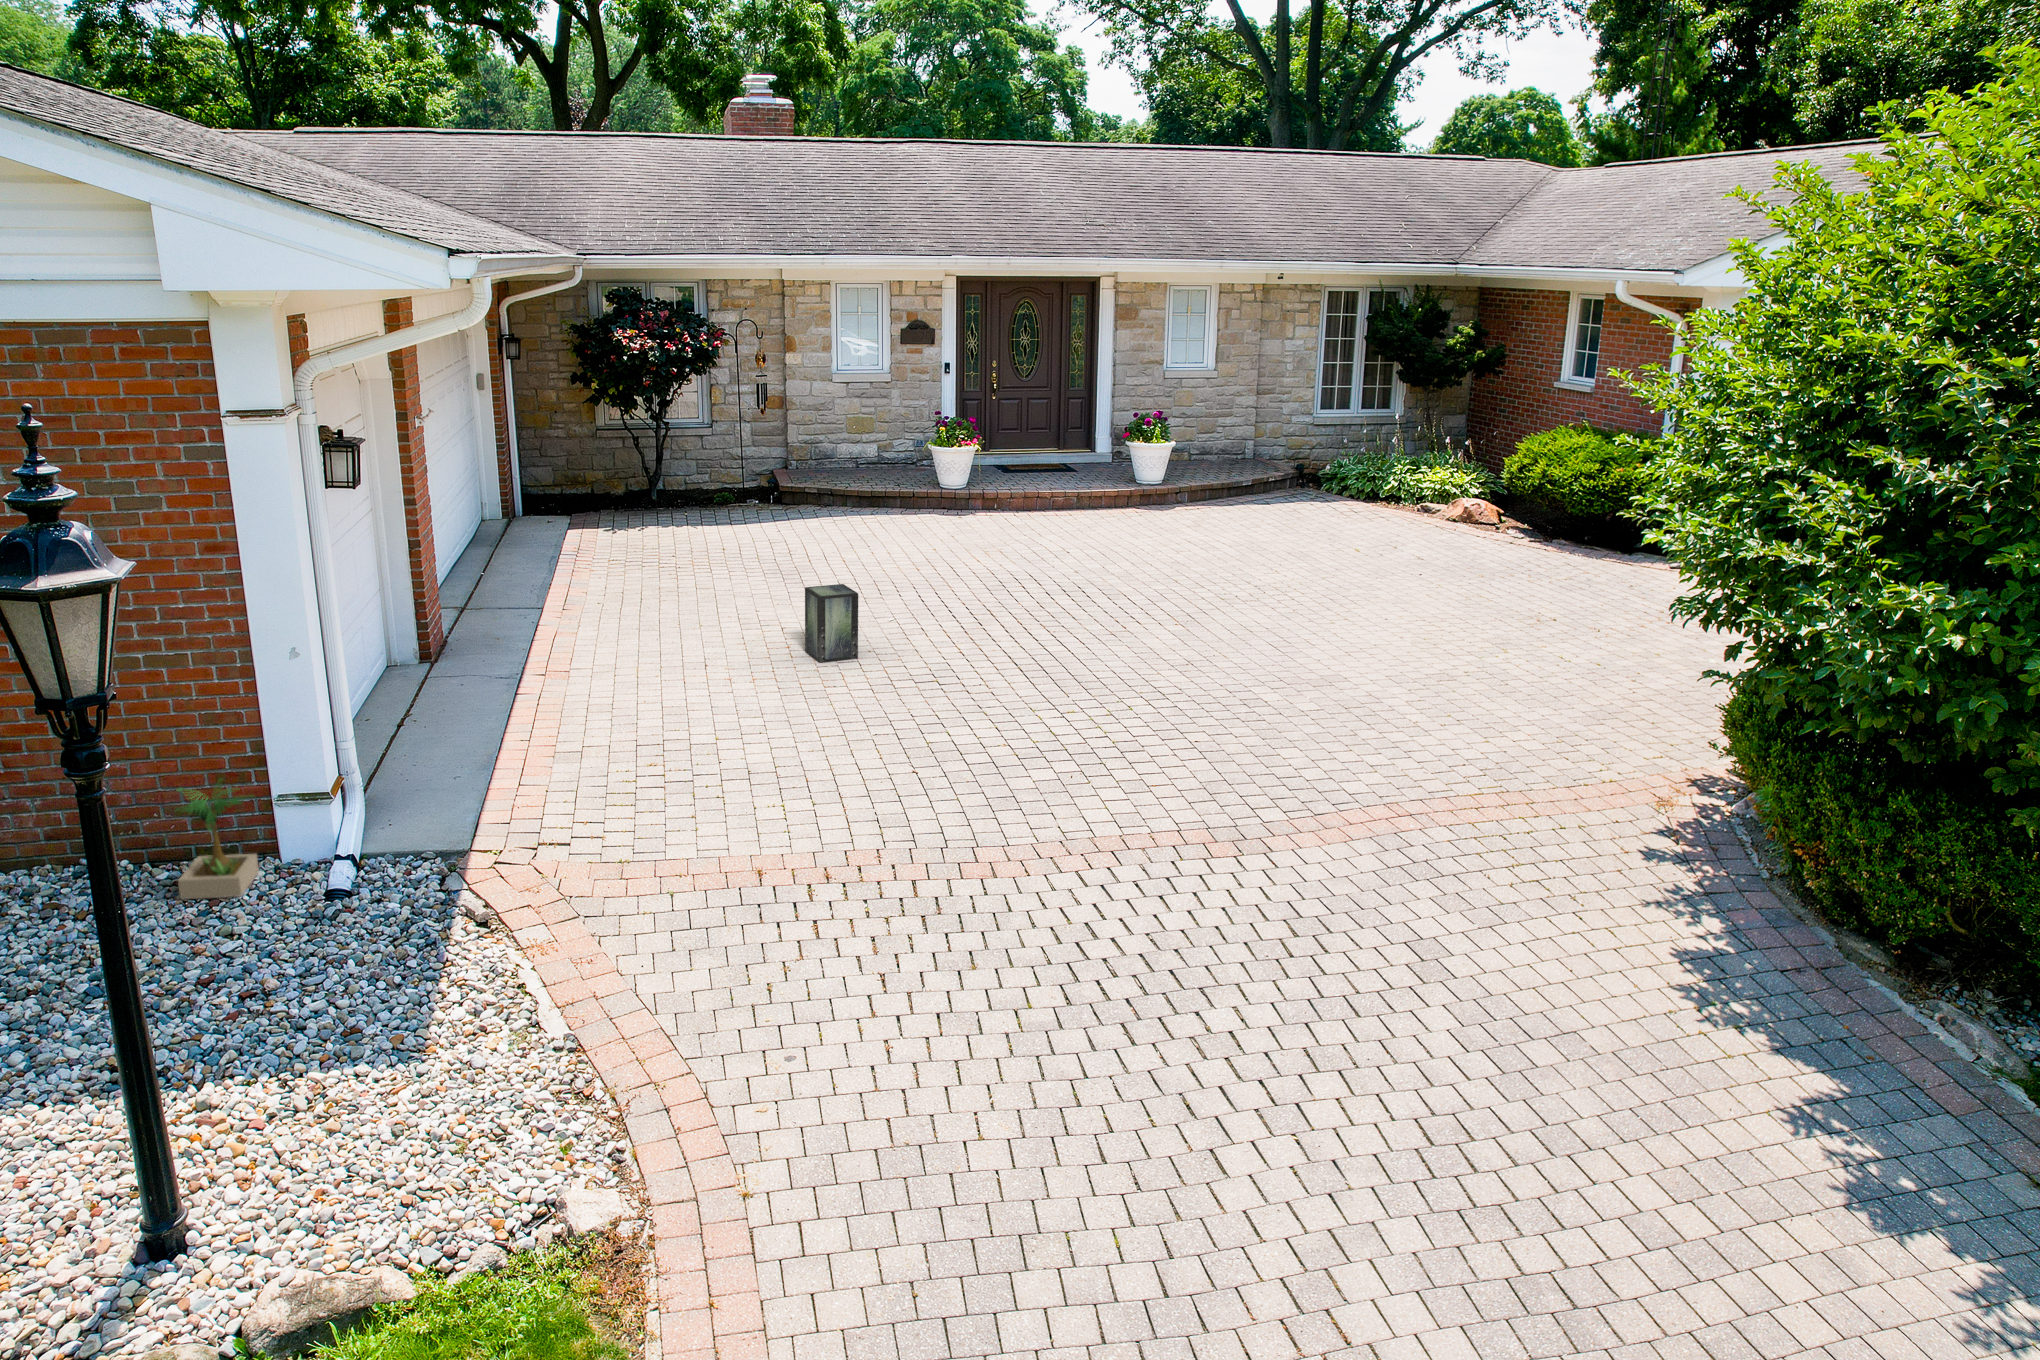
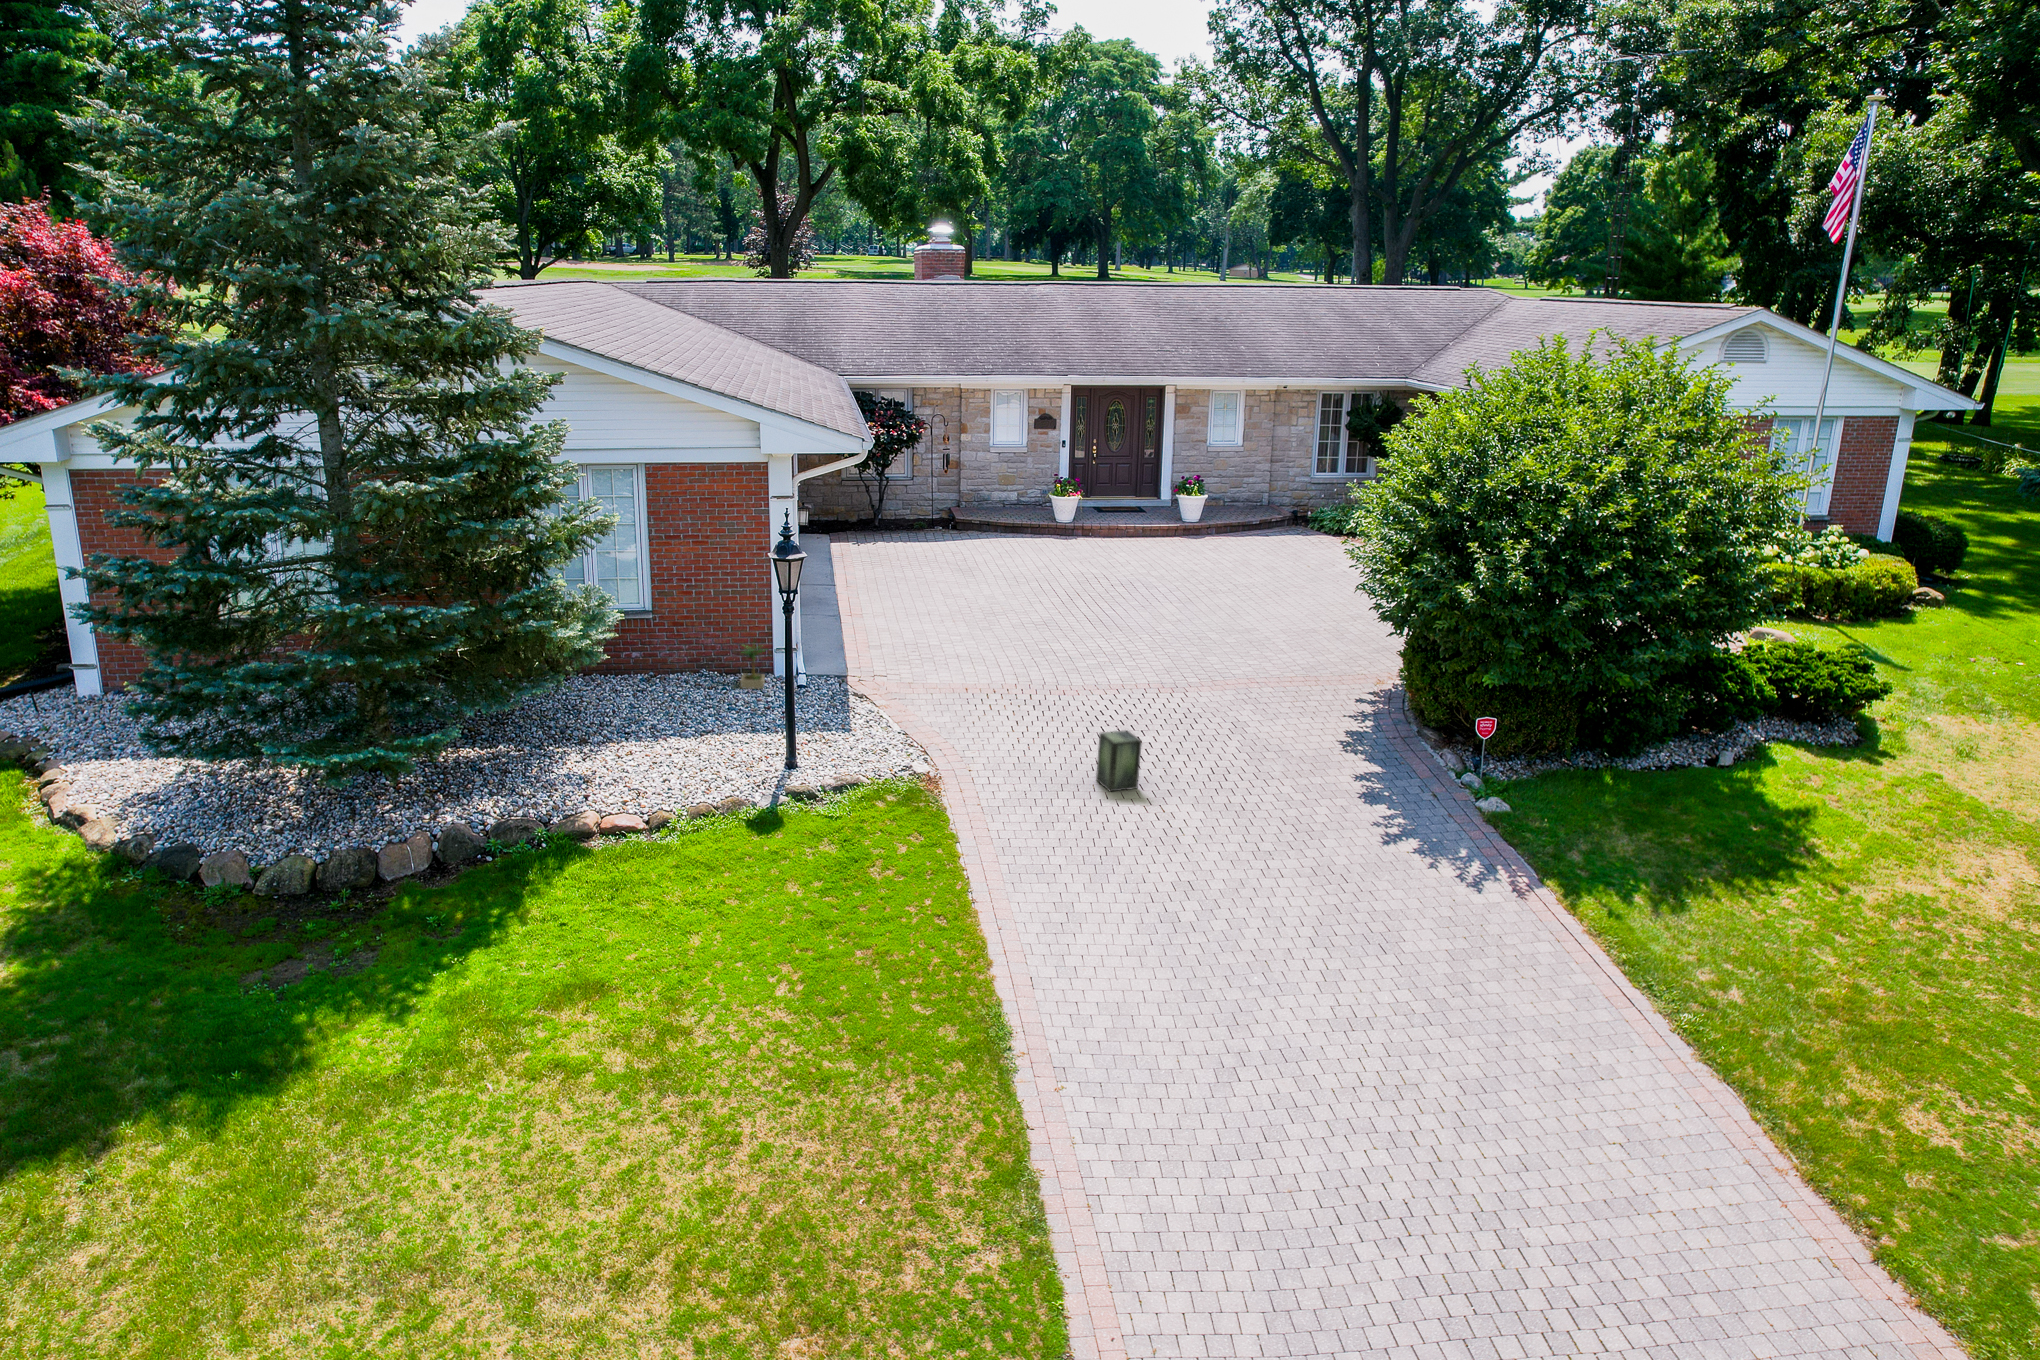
storage box: present [805,584,858,663] -> present [1096,730,1142,792]

